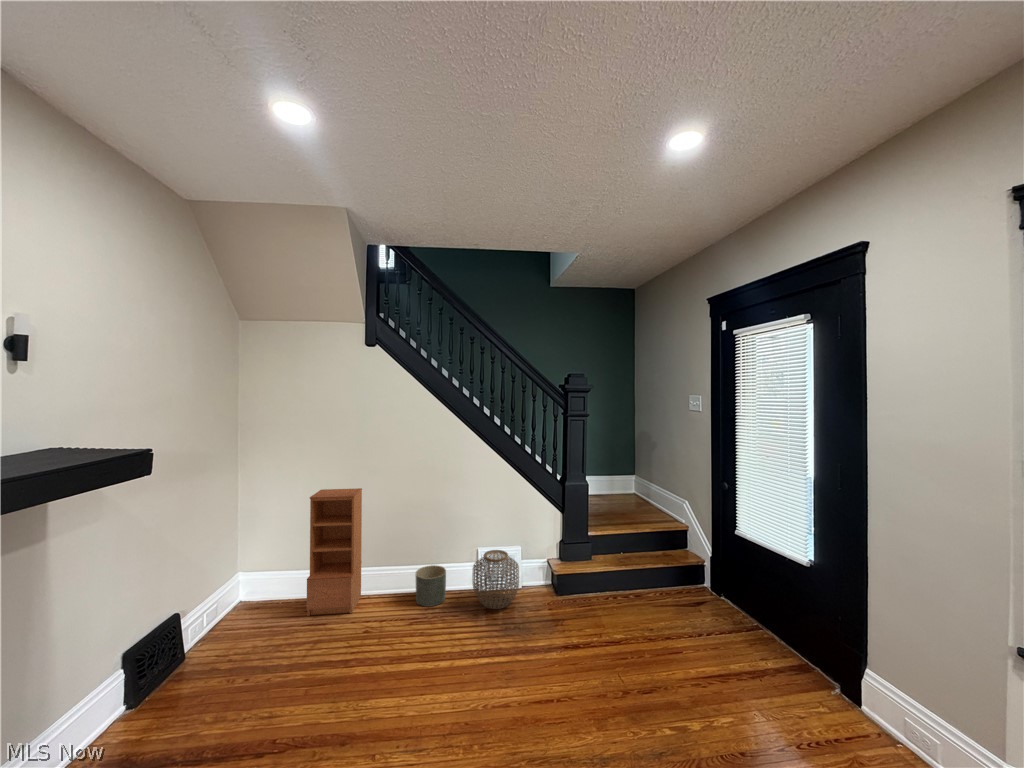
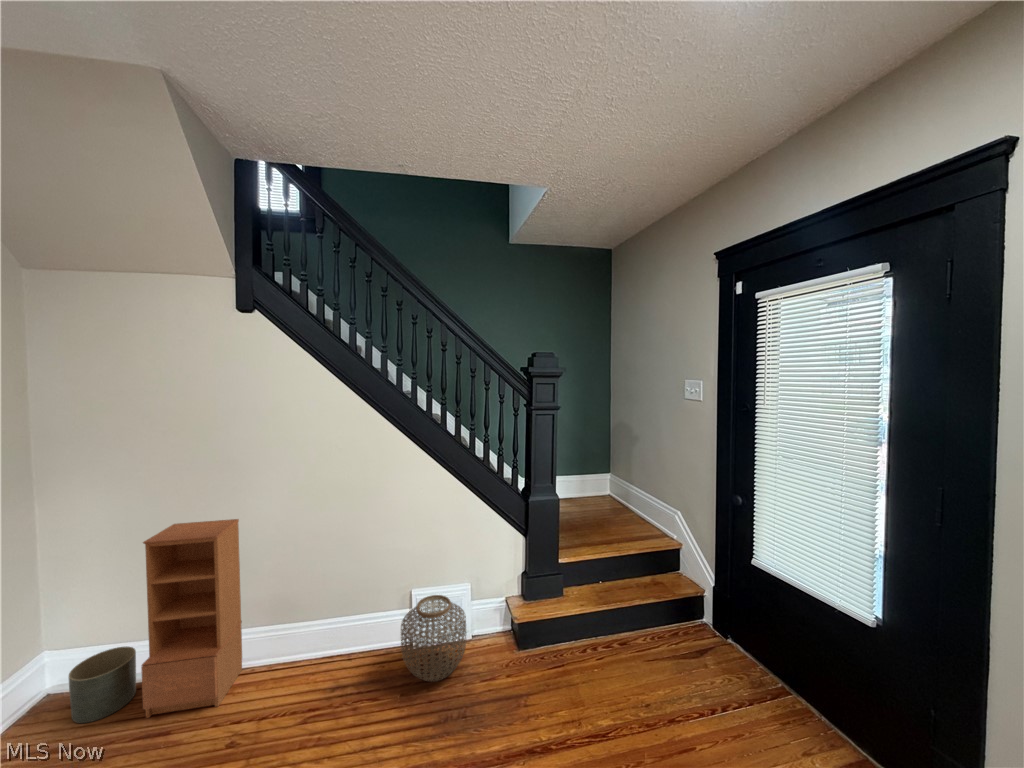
planter: present [415,565,446,607] -> present [69,646,136,723]

